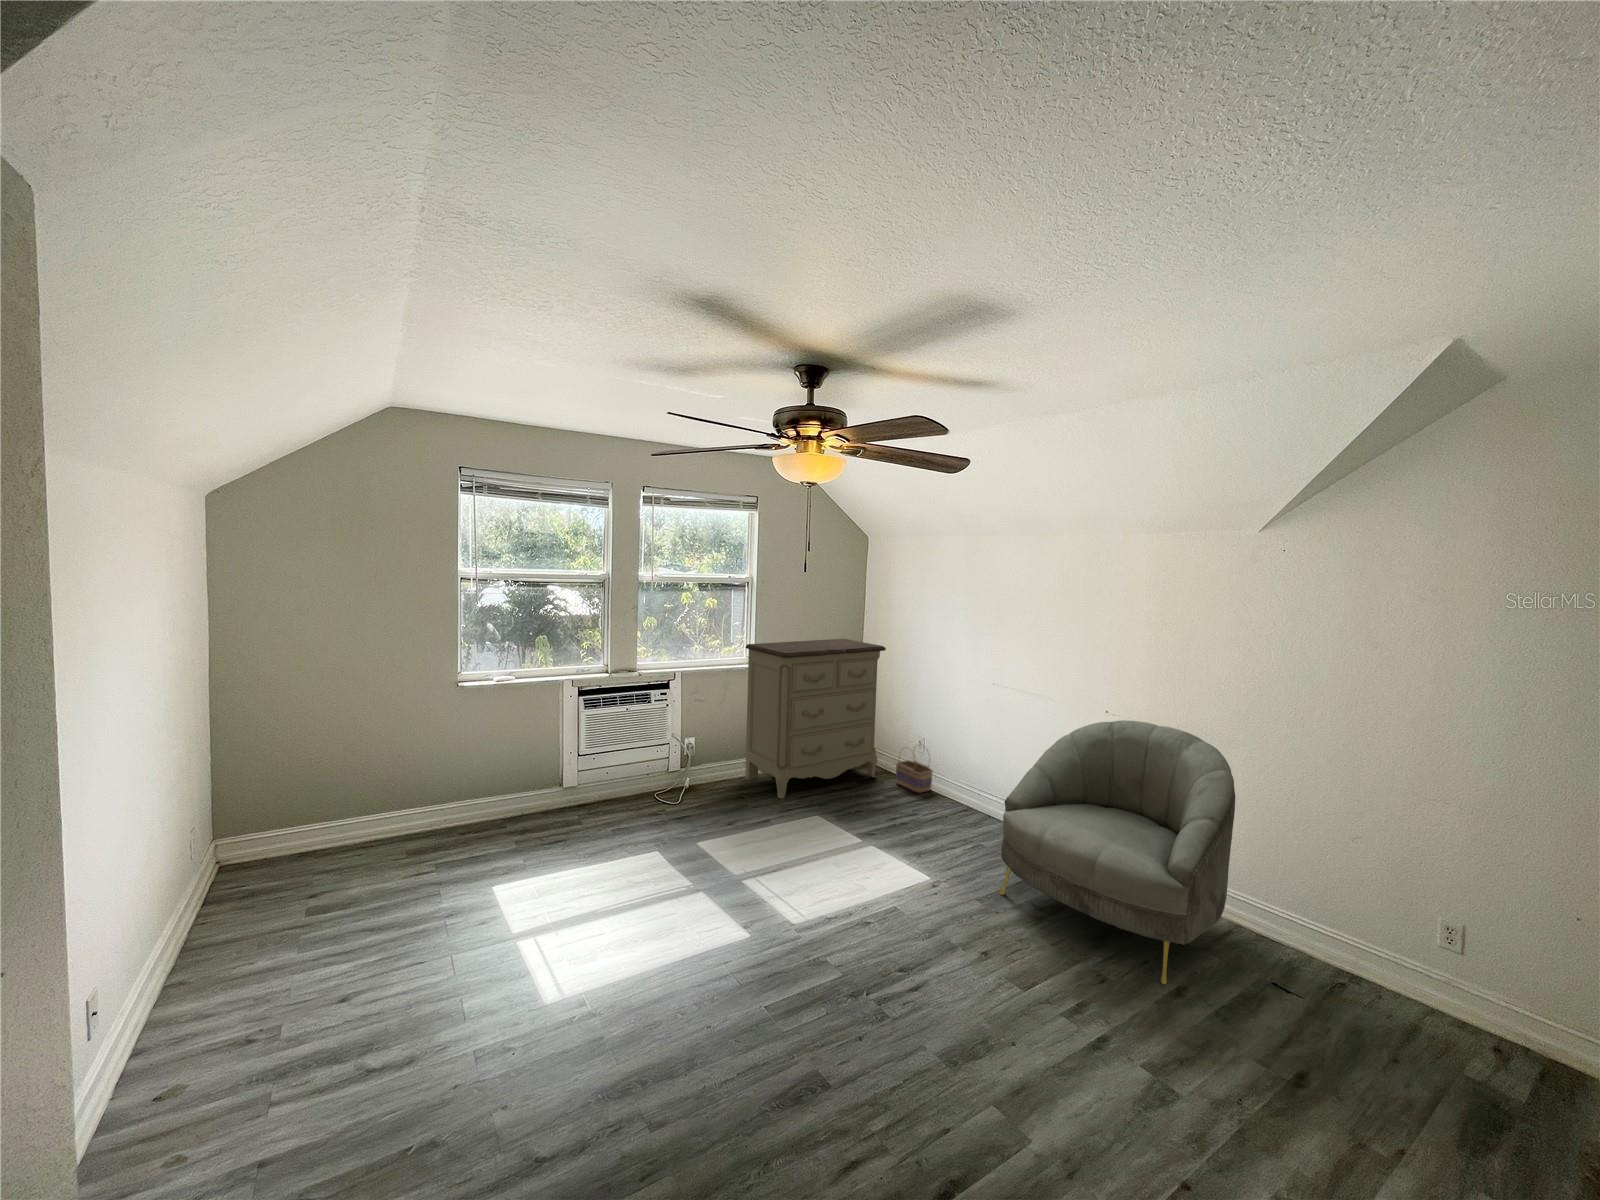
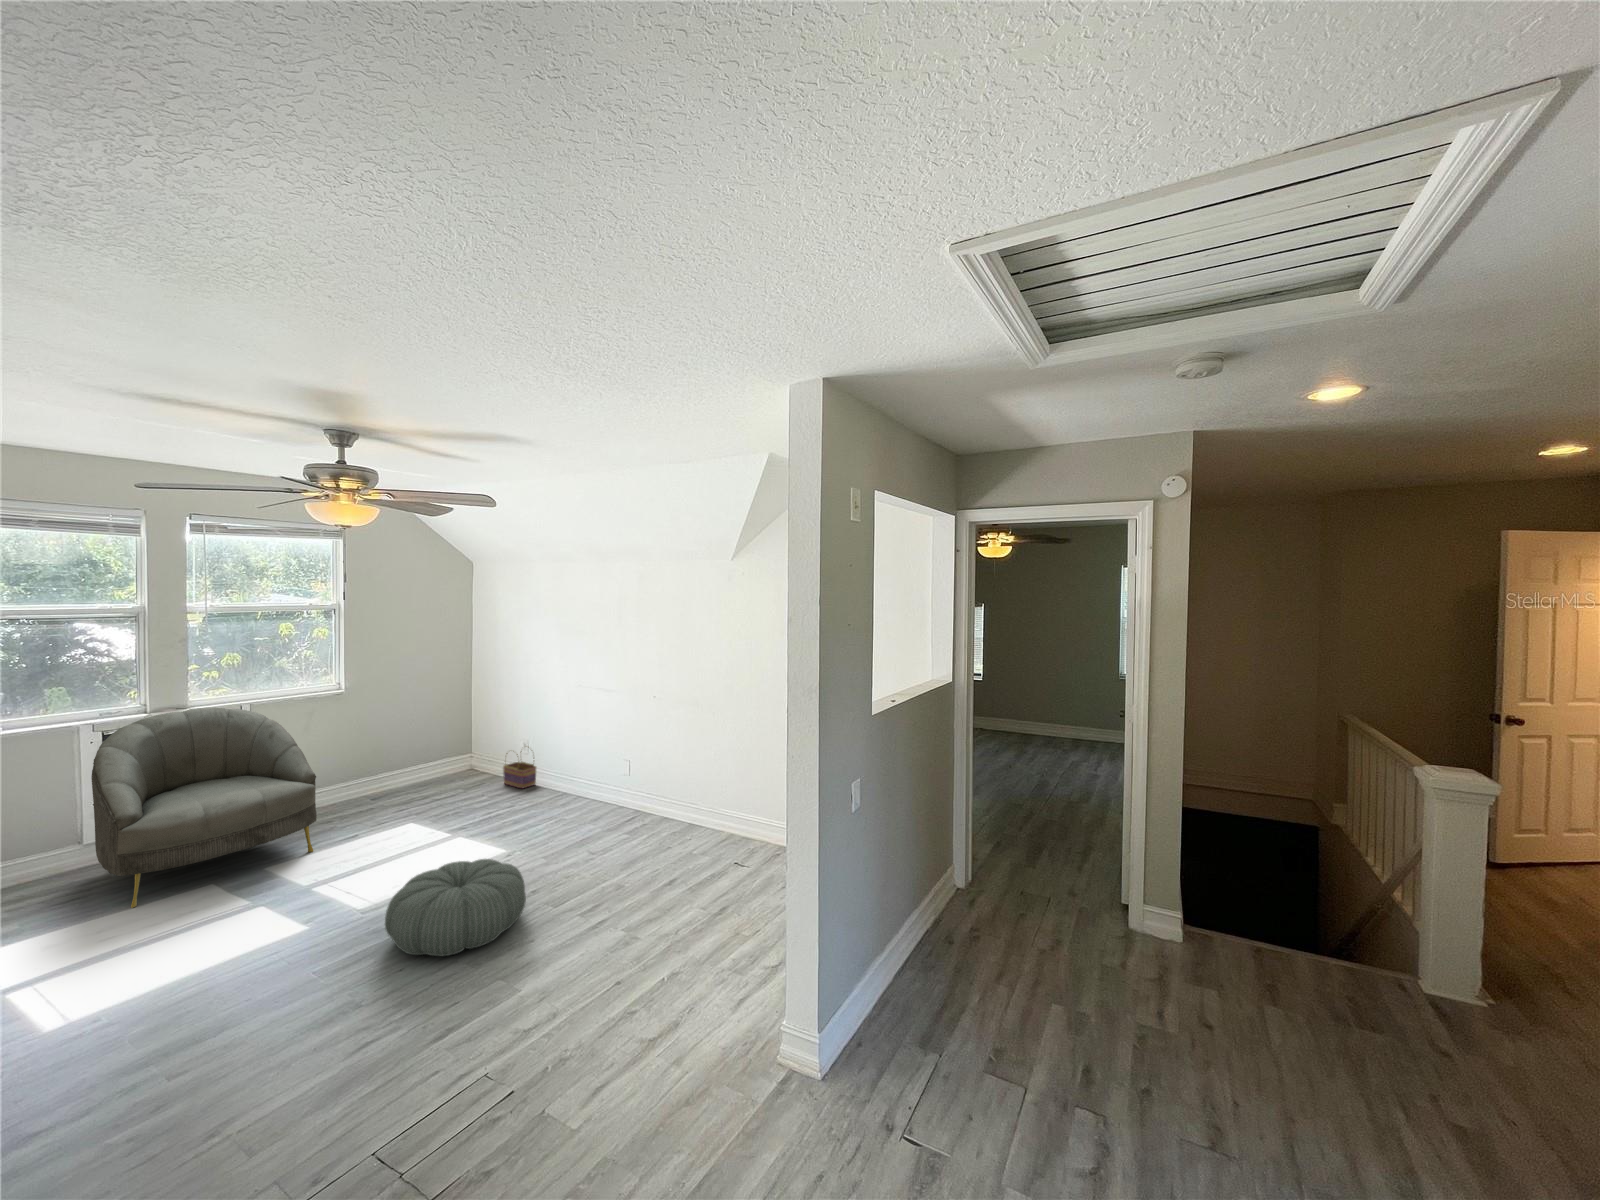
dresser: present [745,639,886,798] -> none [334,658,491,815]
armchair: present [999,720,1235,984] -> present [91,708,317,908]
pouf: none [836,897,999,1039] -> present [385,859,526,956]

